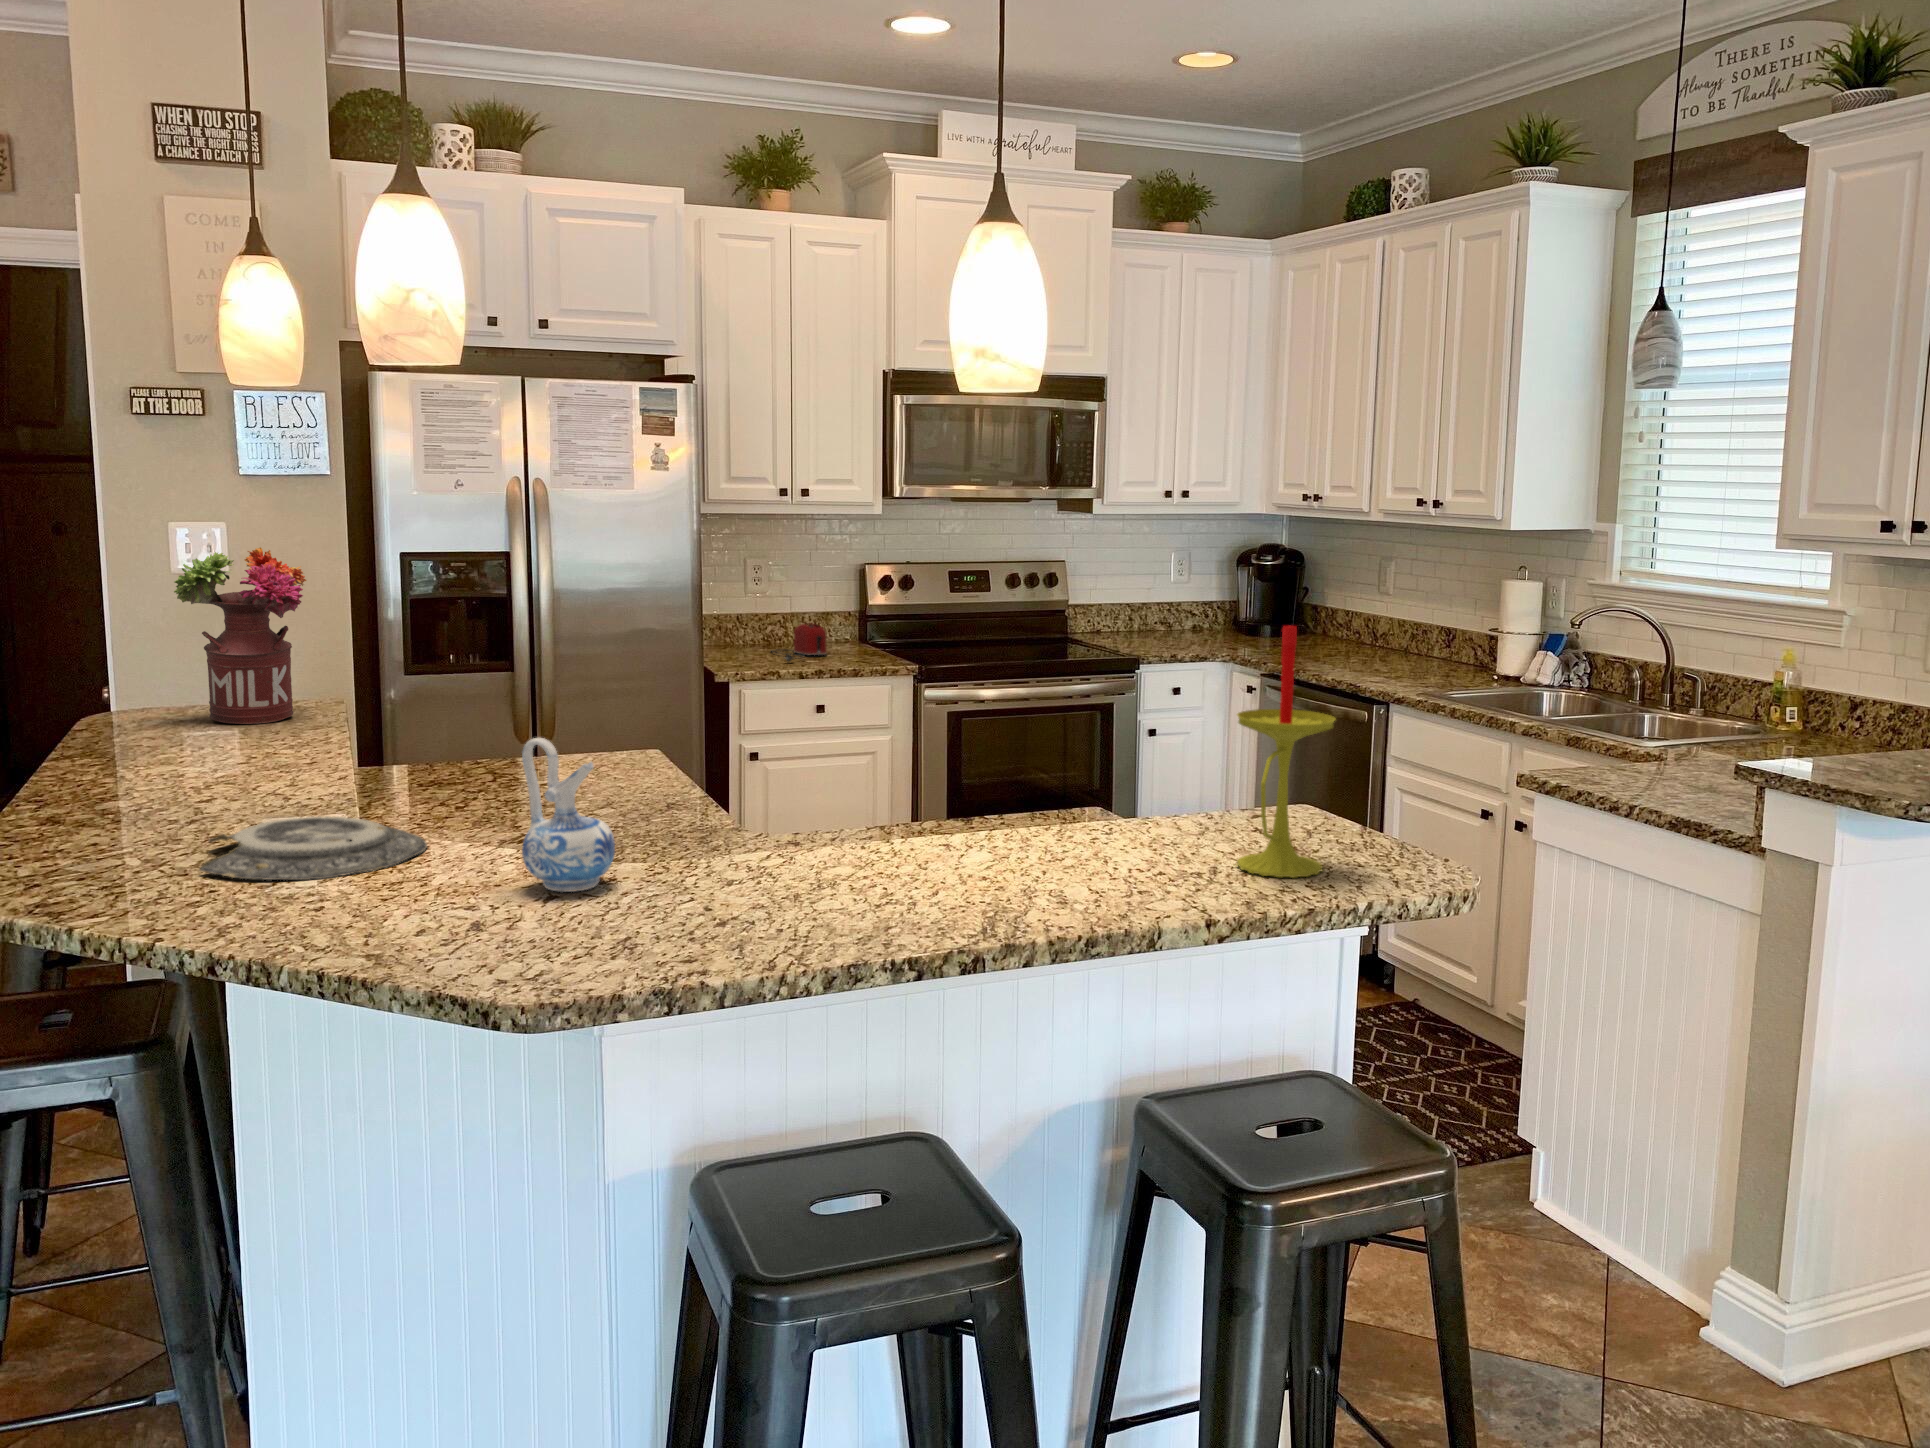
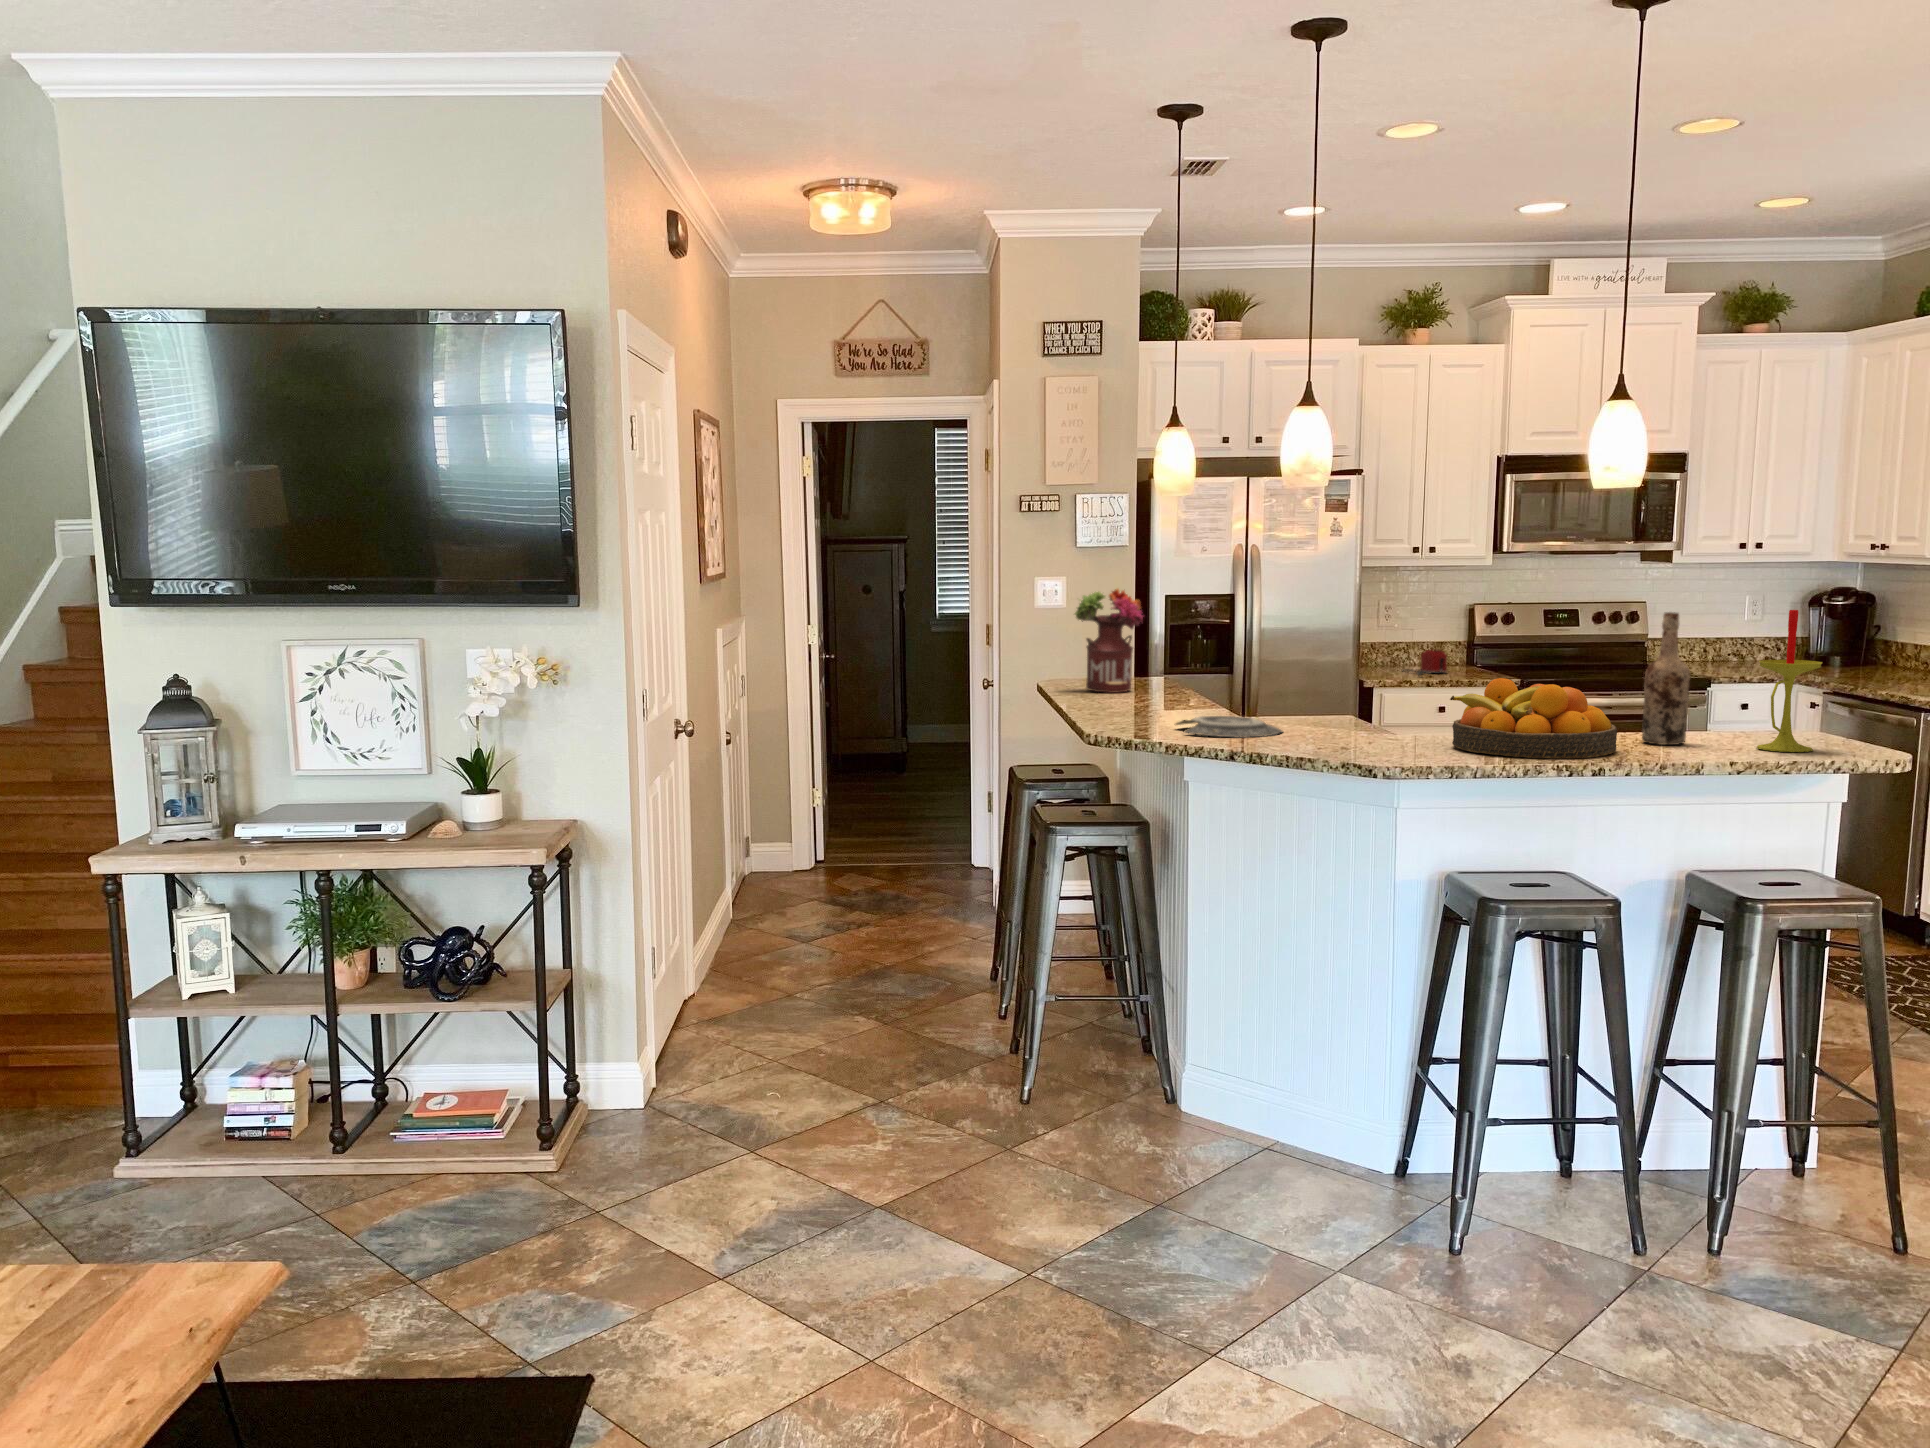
wine bottle: none [1055,626,1129,863] -> present [1642,612,1690,745]
ceramic pitcher: present [522,738,615,892] -> none [1350,667,1397,744]
fruit bowl: none [706,757,1010,935] -> present [1450,678,1617,759]

